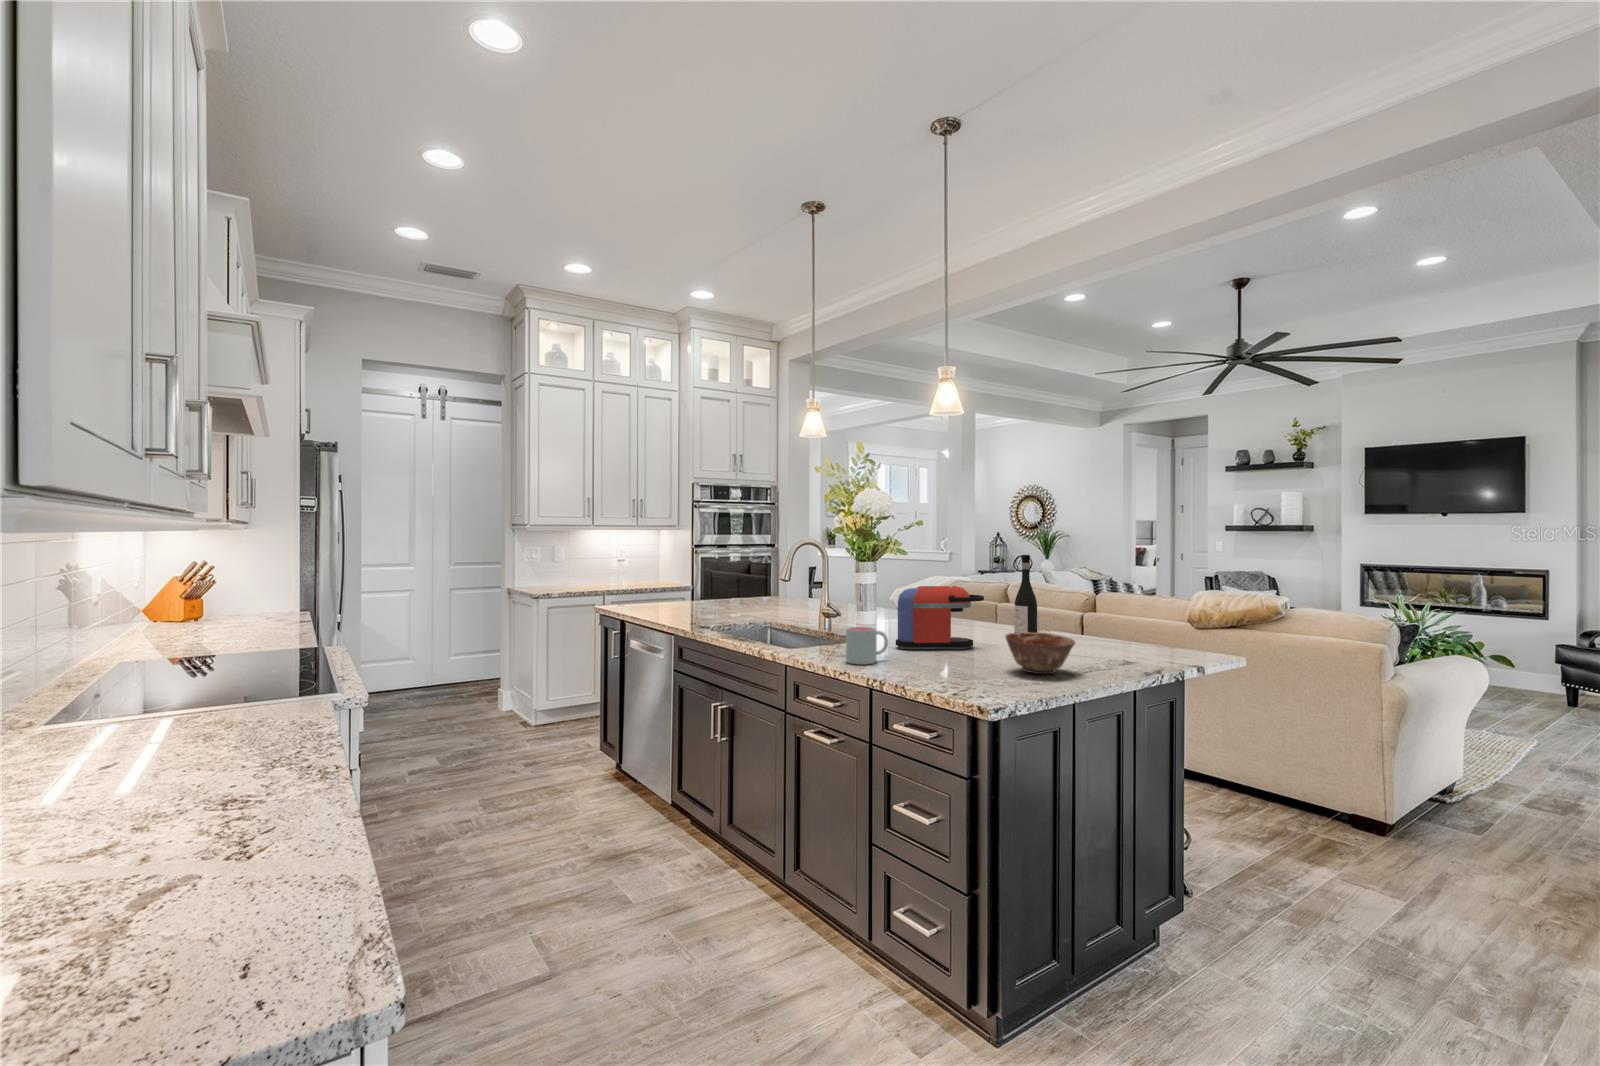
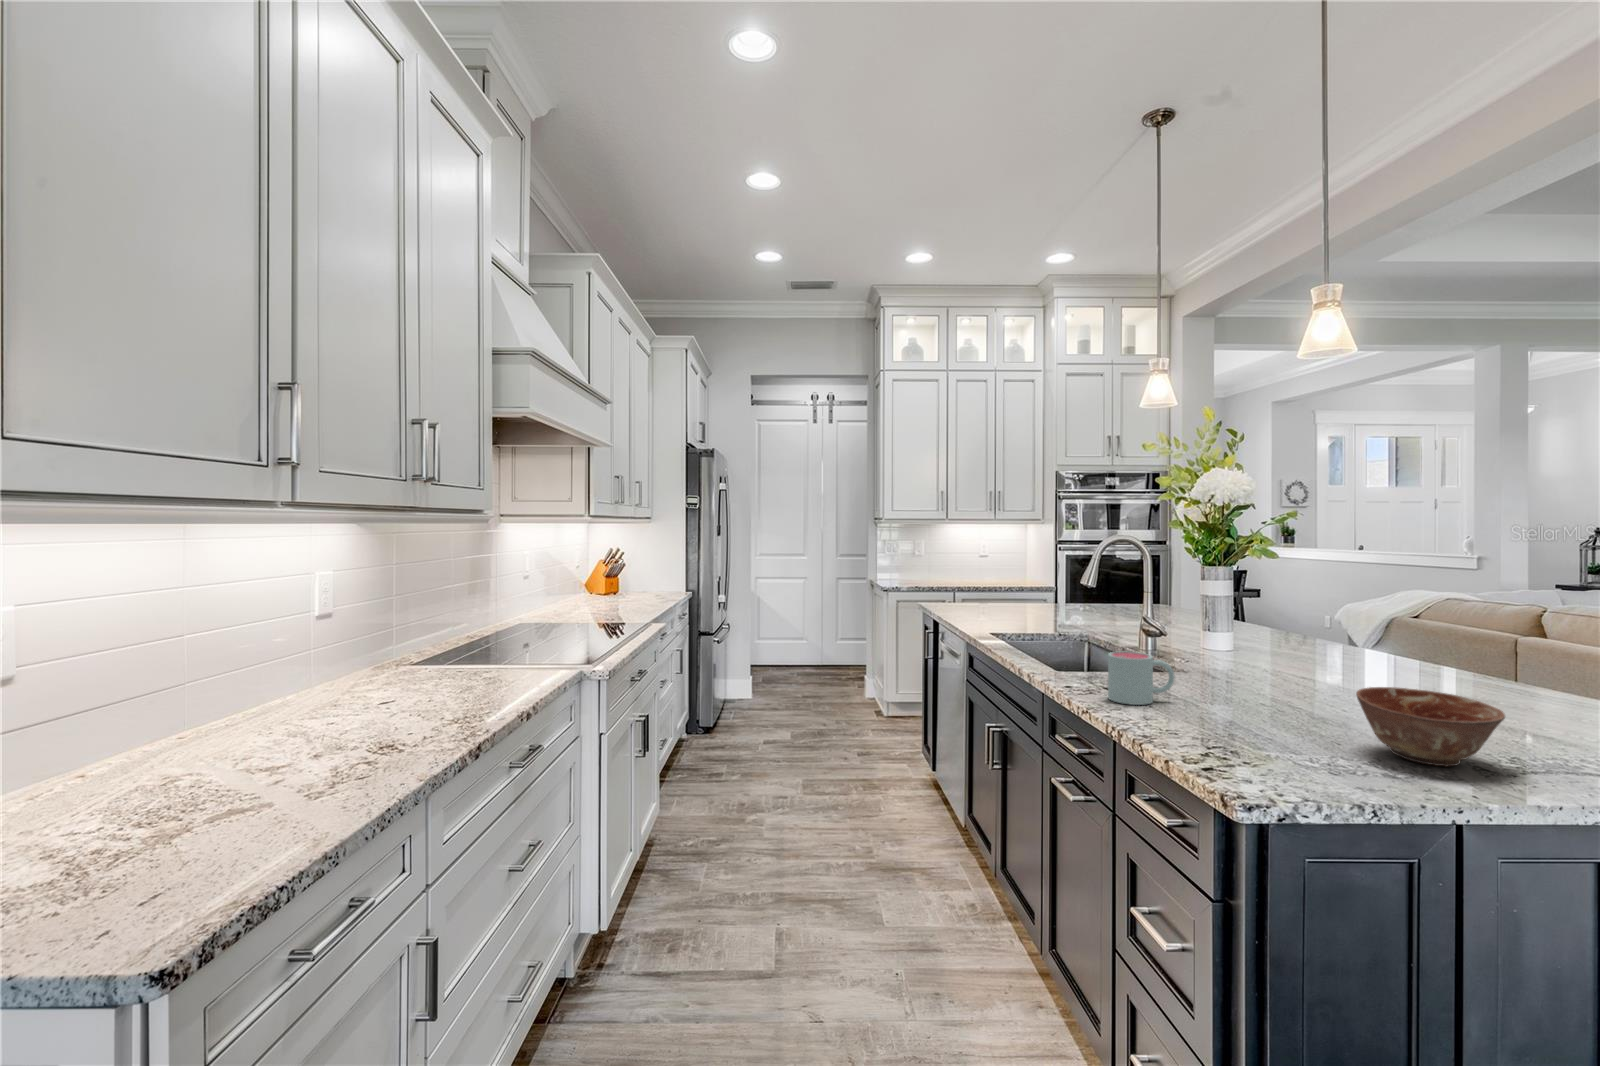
wine bottle: present [1014,555,1037,633] -> none [1447,560,1494,692]
coffee maker: present [896,586,984,649] -> none [1209,601,1365,700]

